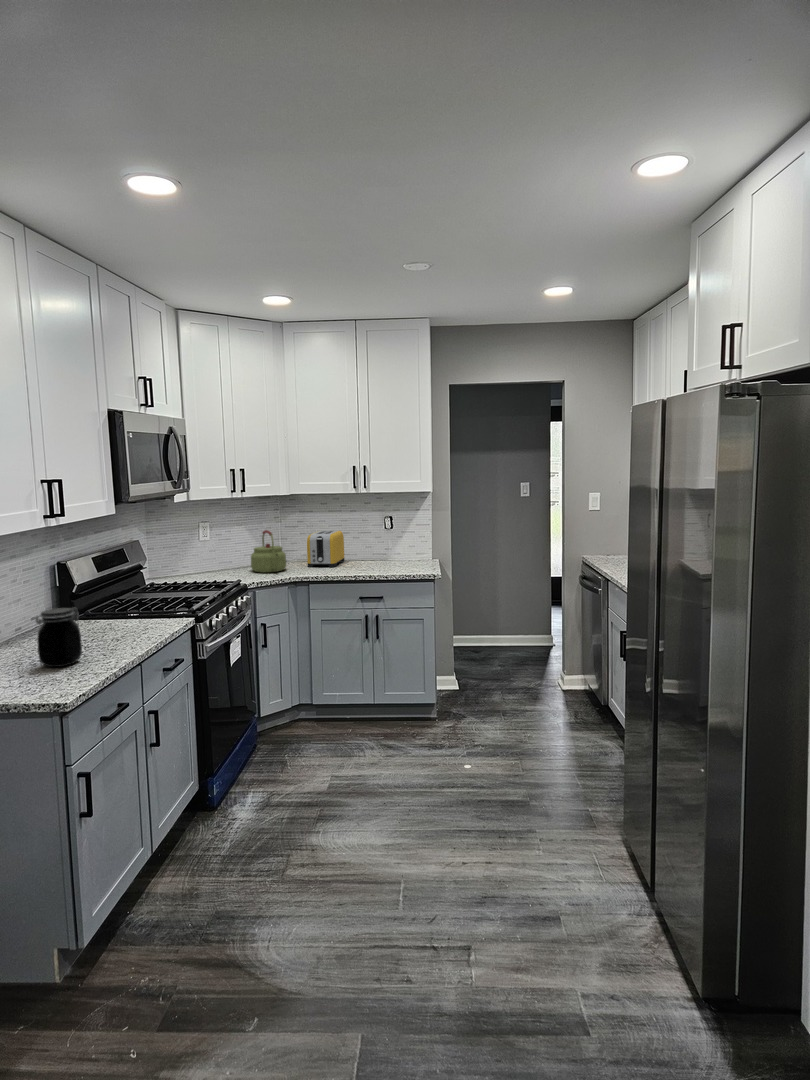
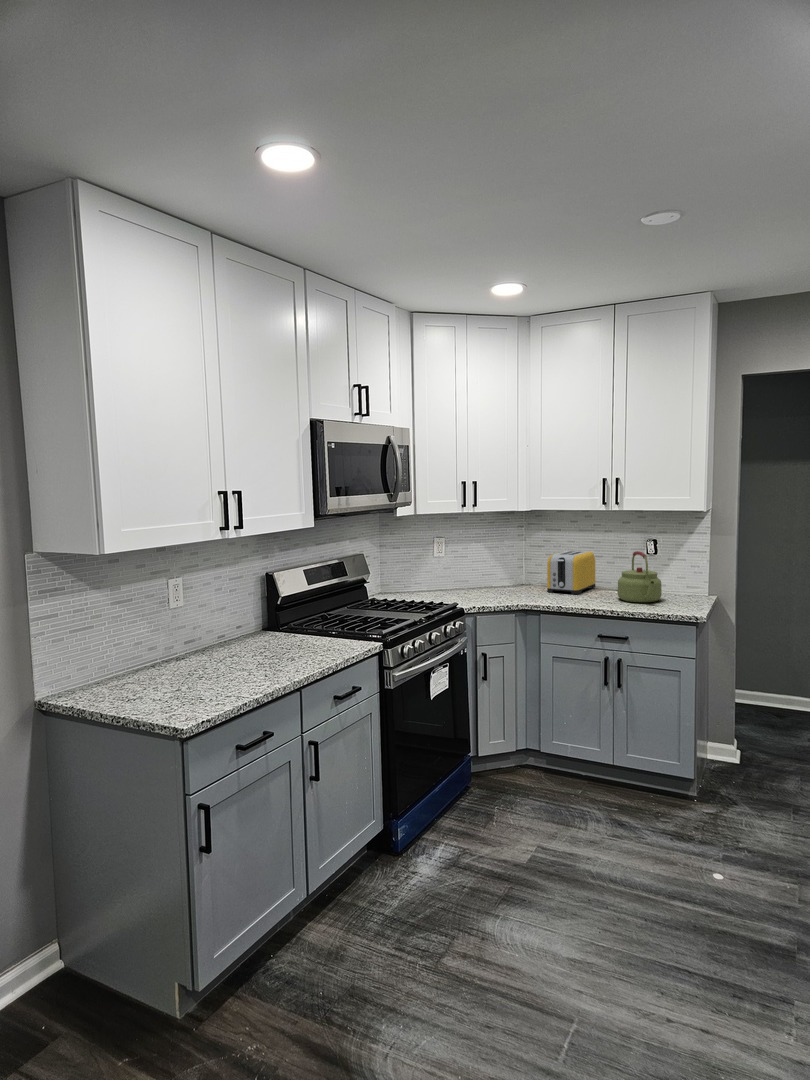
kettle: present [251,530,286,573] -> present [618,551,662,602]
jar: present [36,607,82,667] -> none [198,625,241,685]

